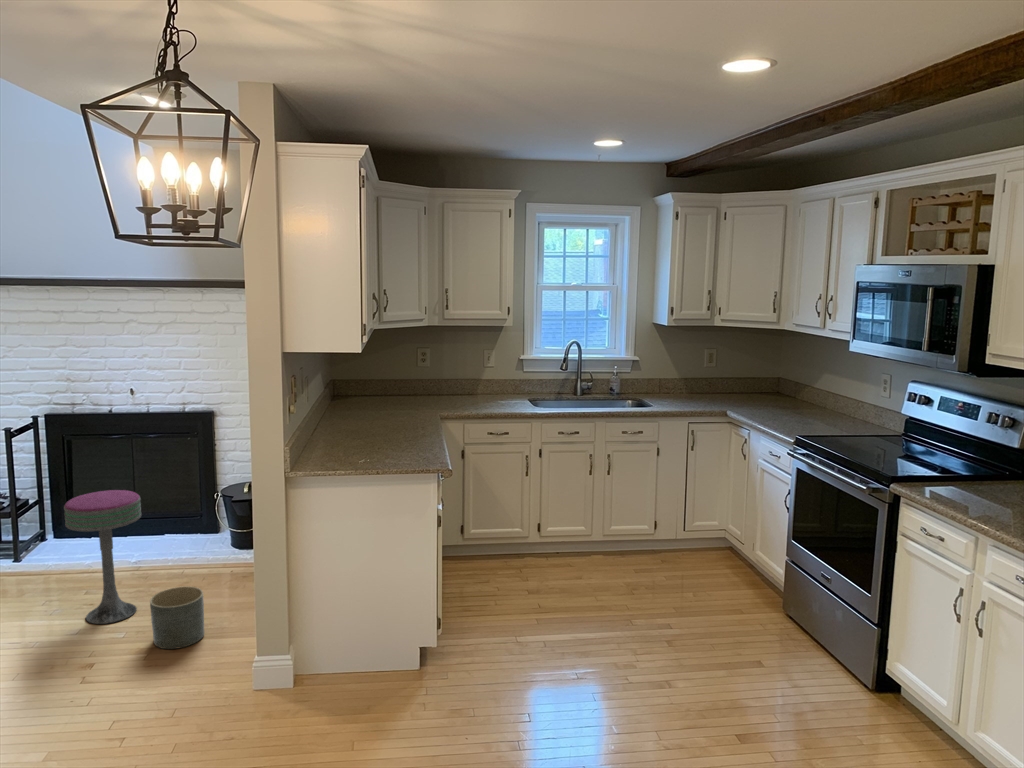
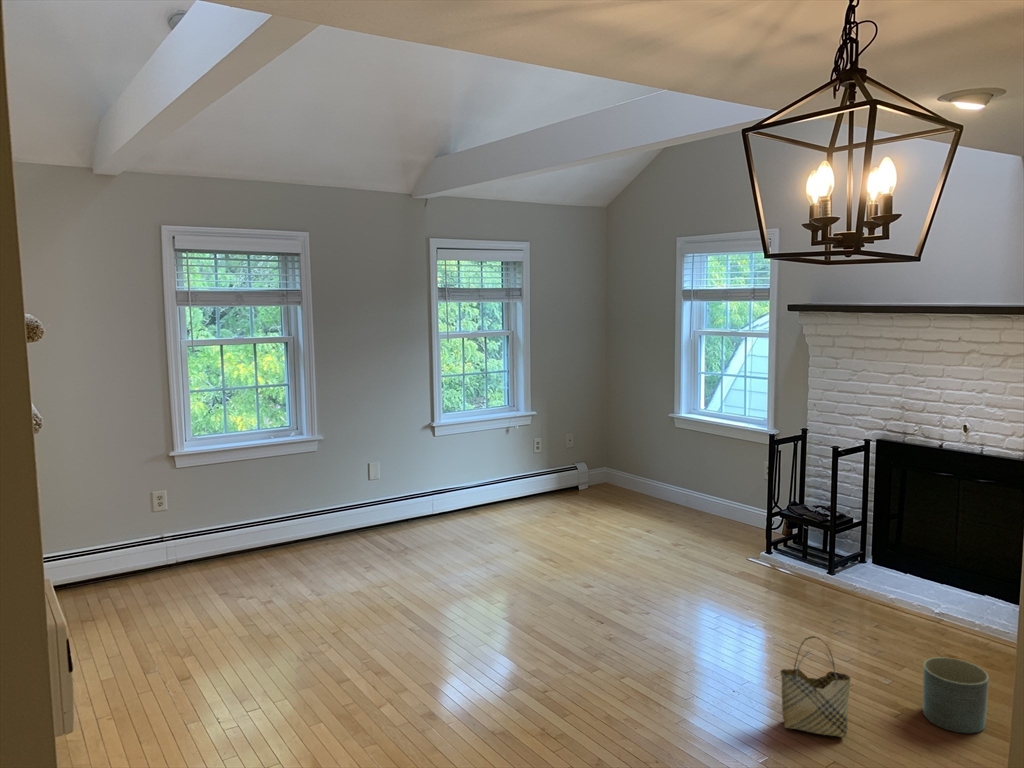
bar stool: present [64,490,141,624] -> none [859,527,939,671]
woven basket: none [21,615,99,720] -> present [780,636,851,737]

